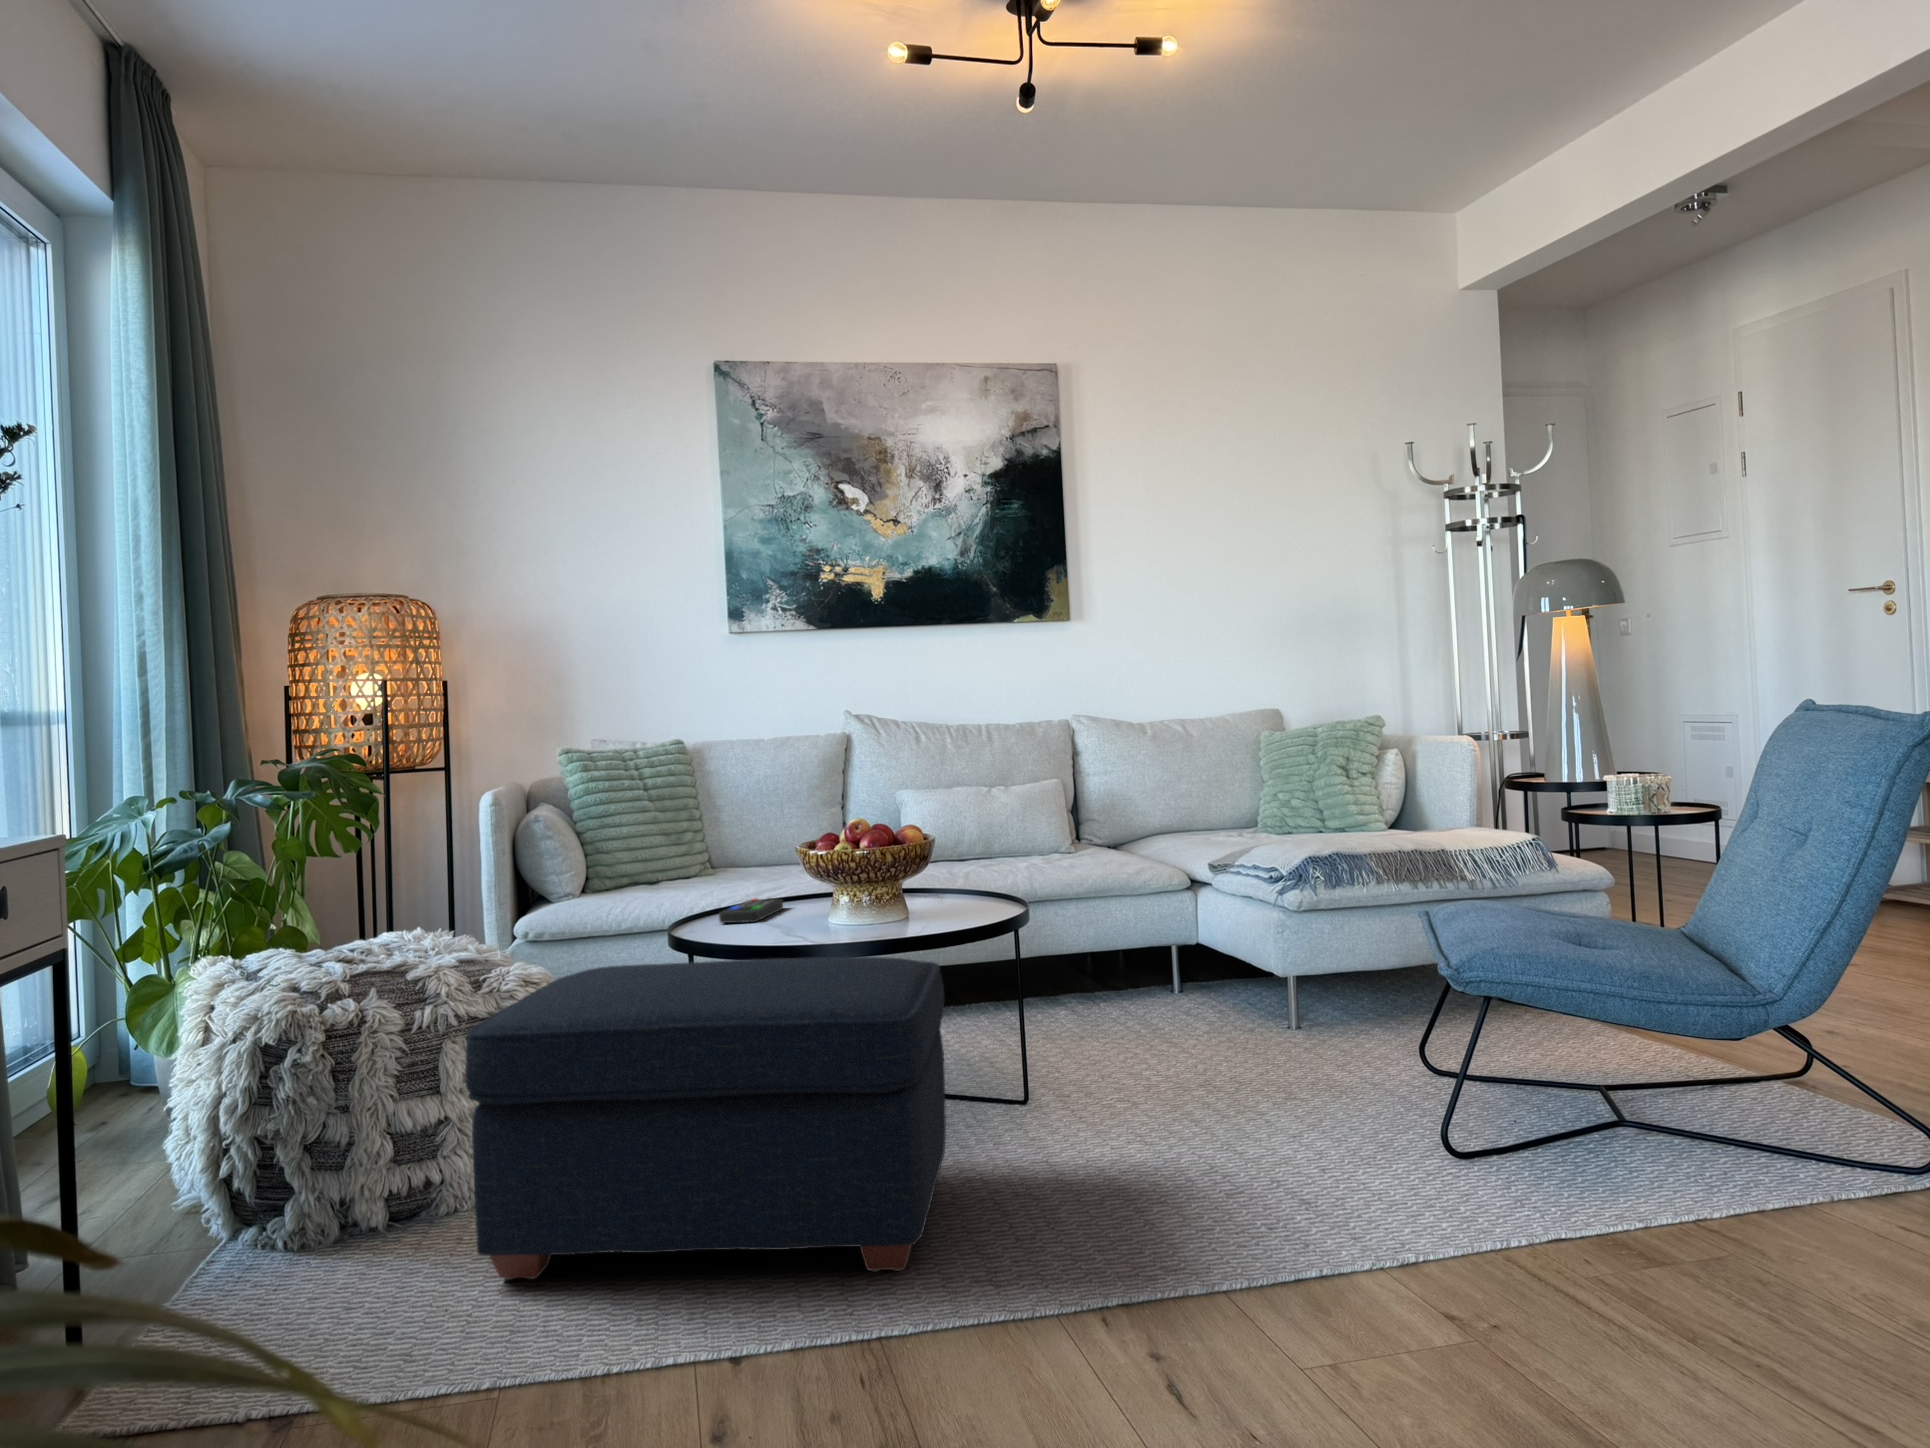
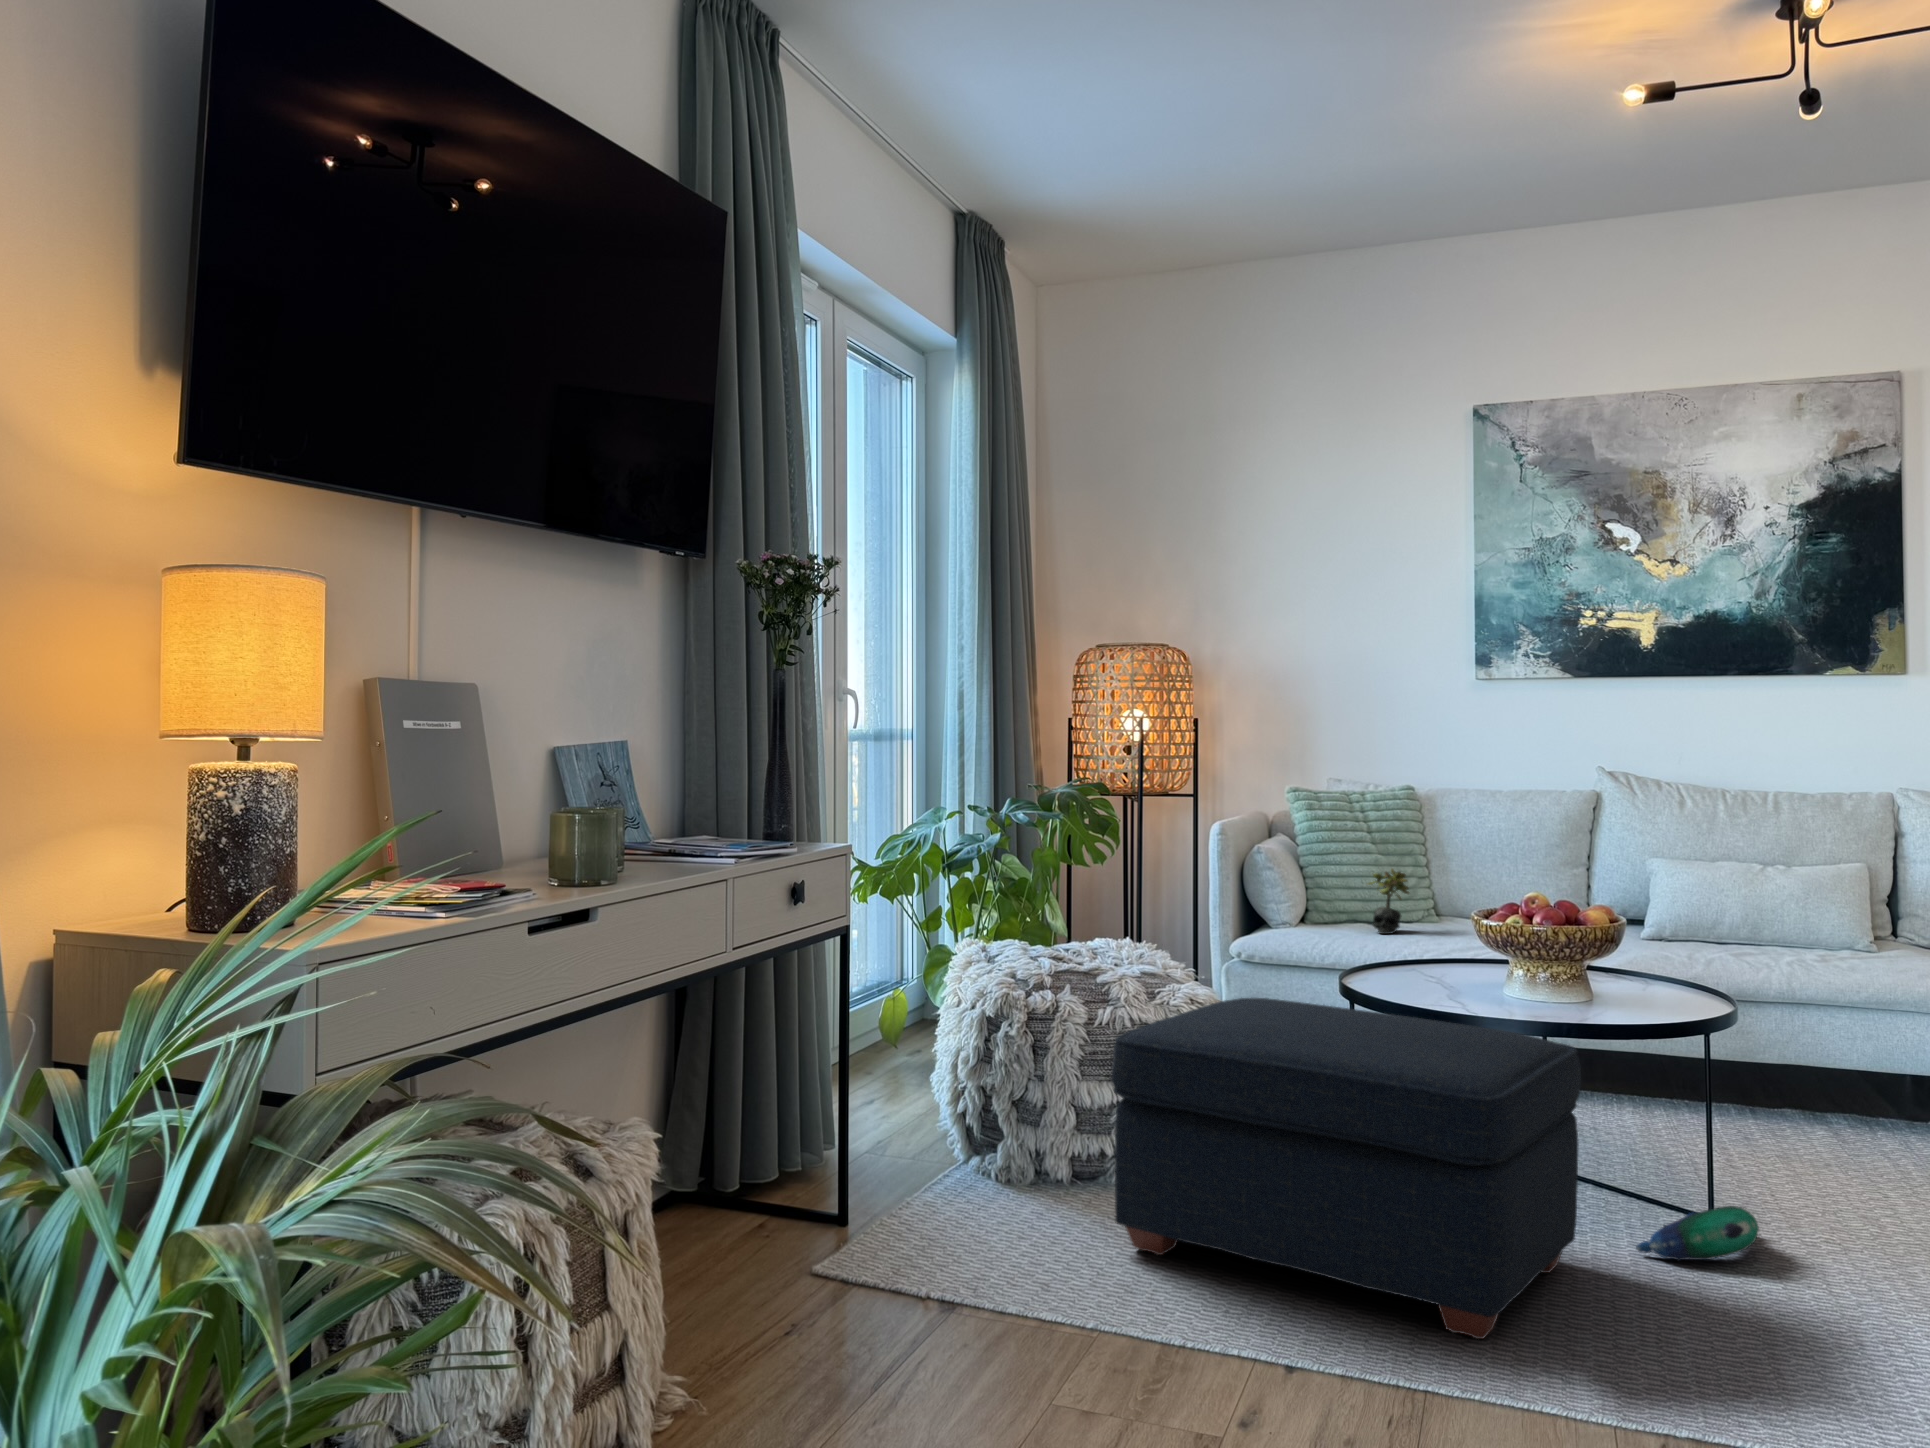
succulent plant: none [652,826,698,895] -> present [1368,869,1409,934]
remote control: present [719,898,783,923] -> none [1396,951,1470,975]
plush toy: none [988,1090,1081,1153] -> present [1636,1206,1759,1261]

